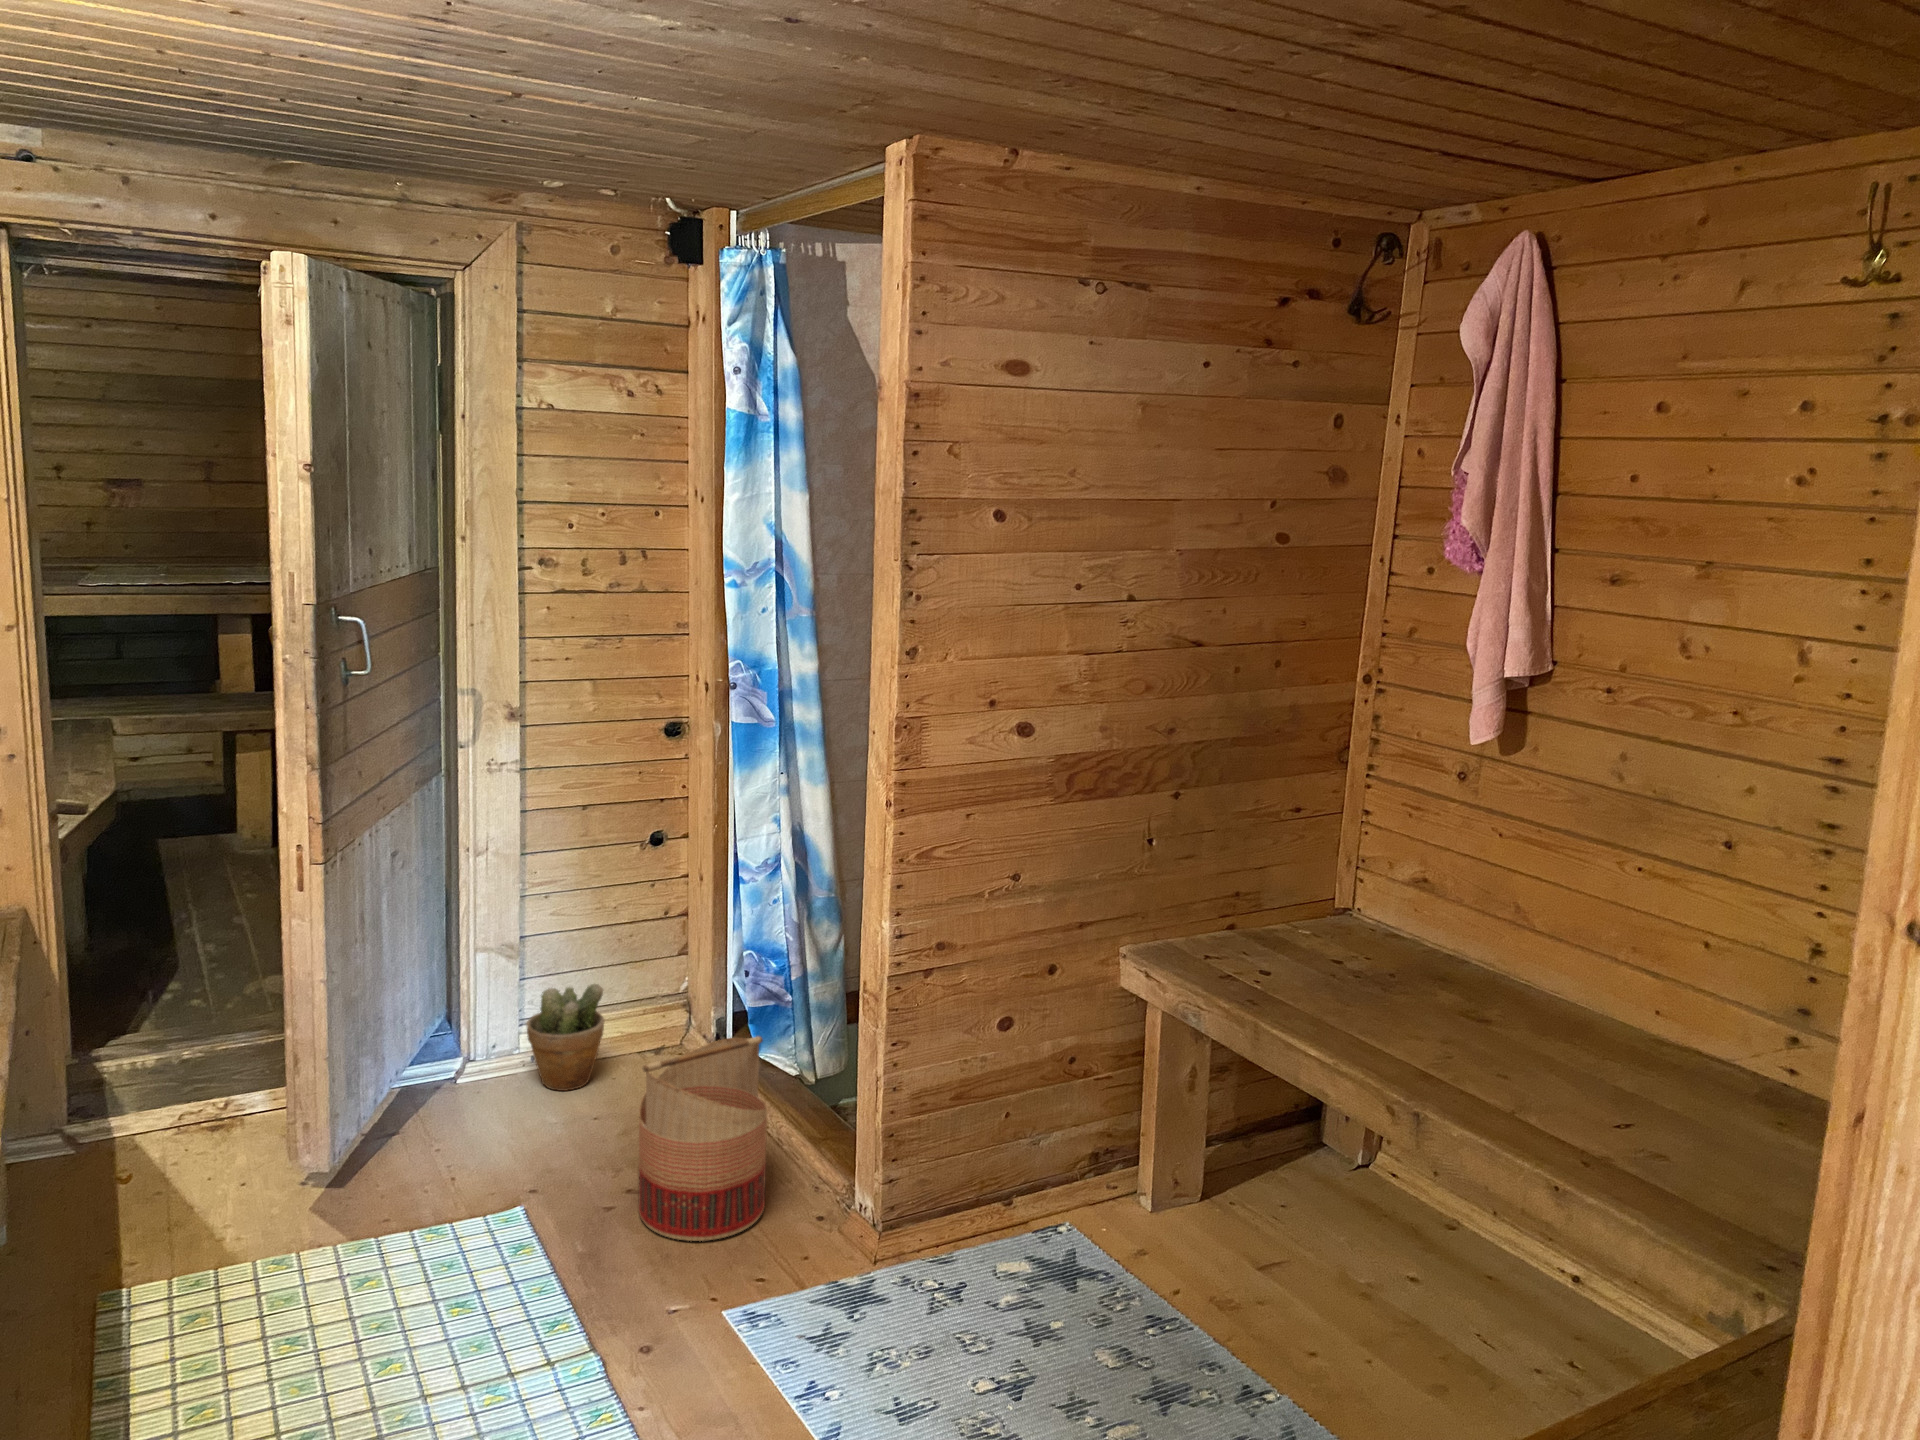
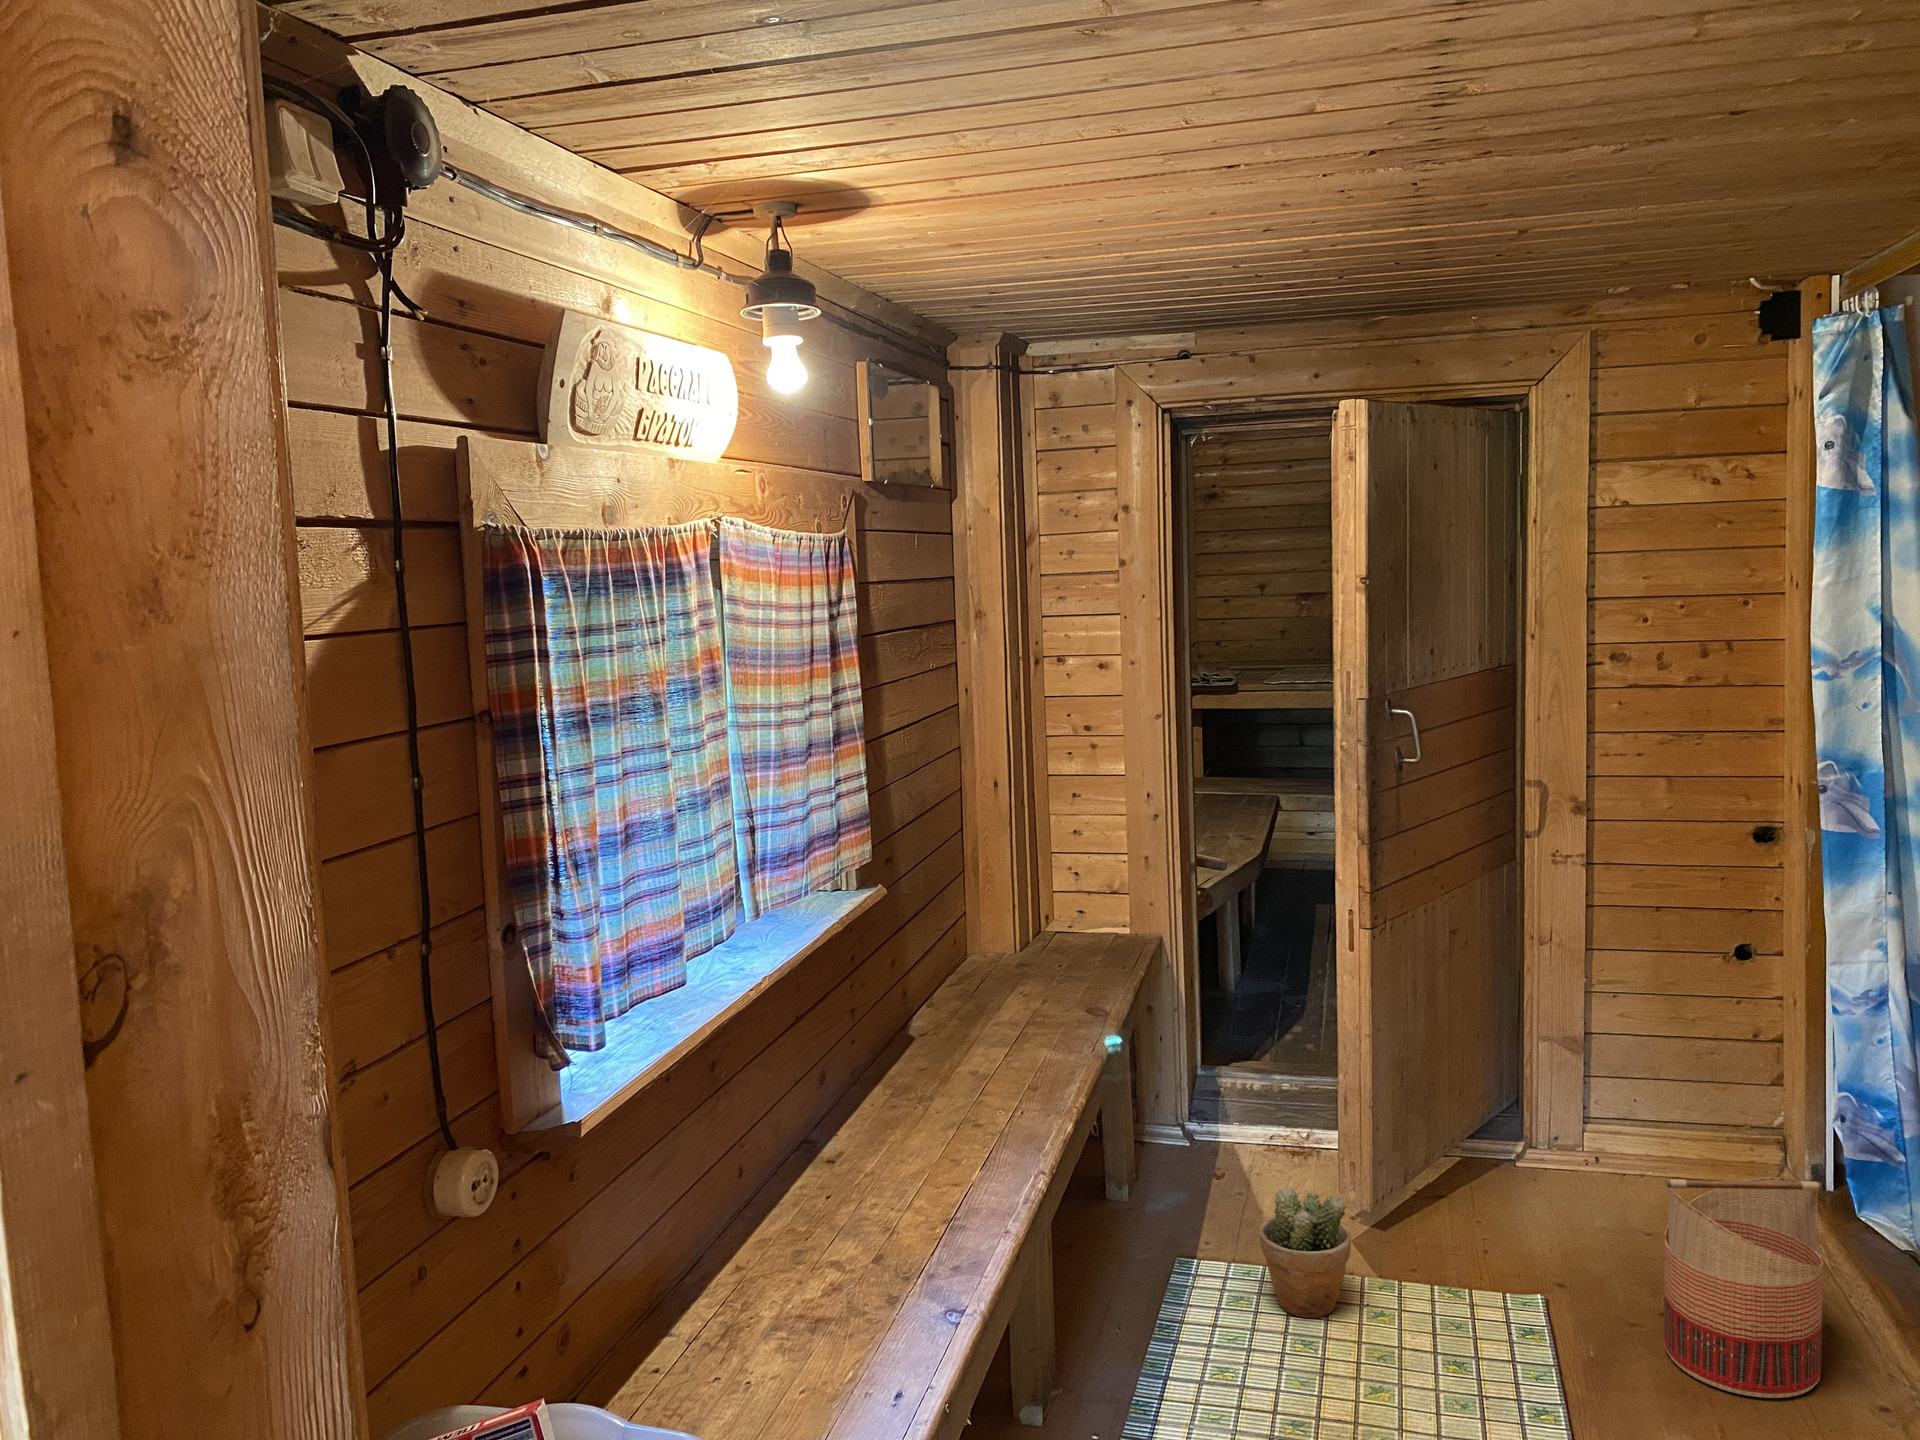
potted plant: present [527,984,604,1091] -> present [1259,1188,1351,1318]

